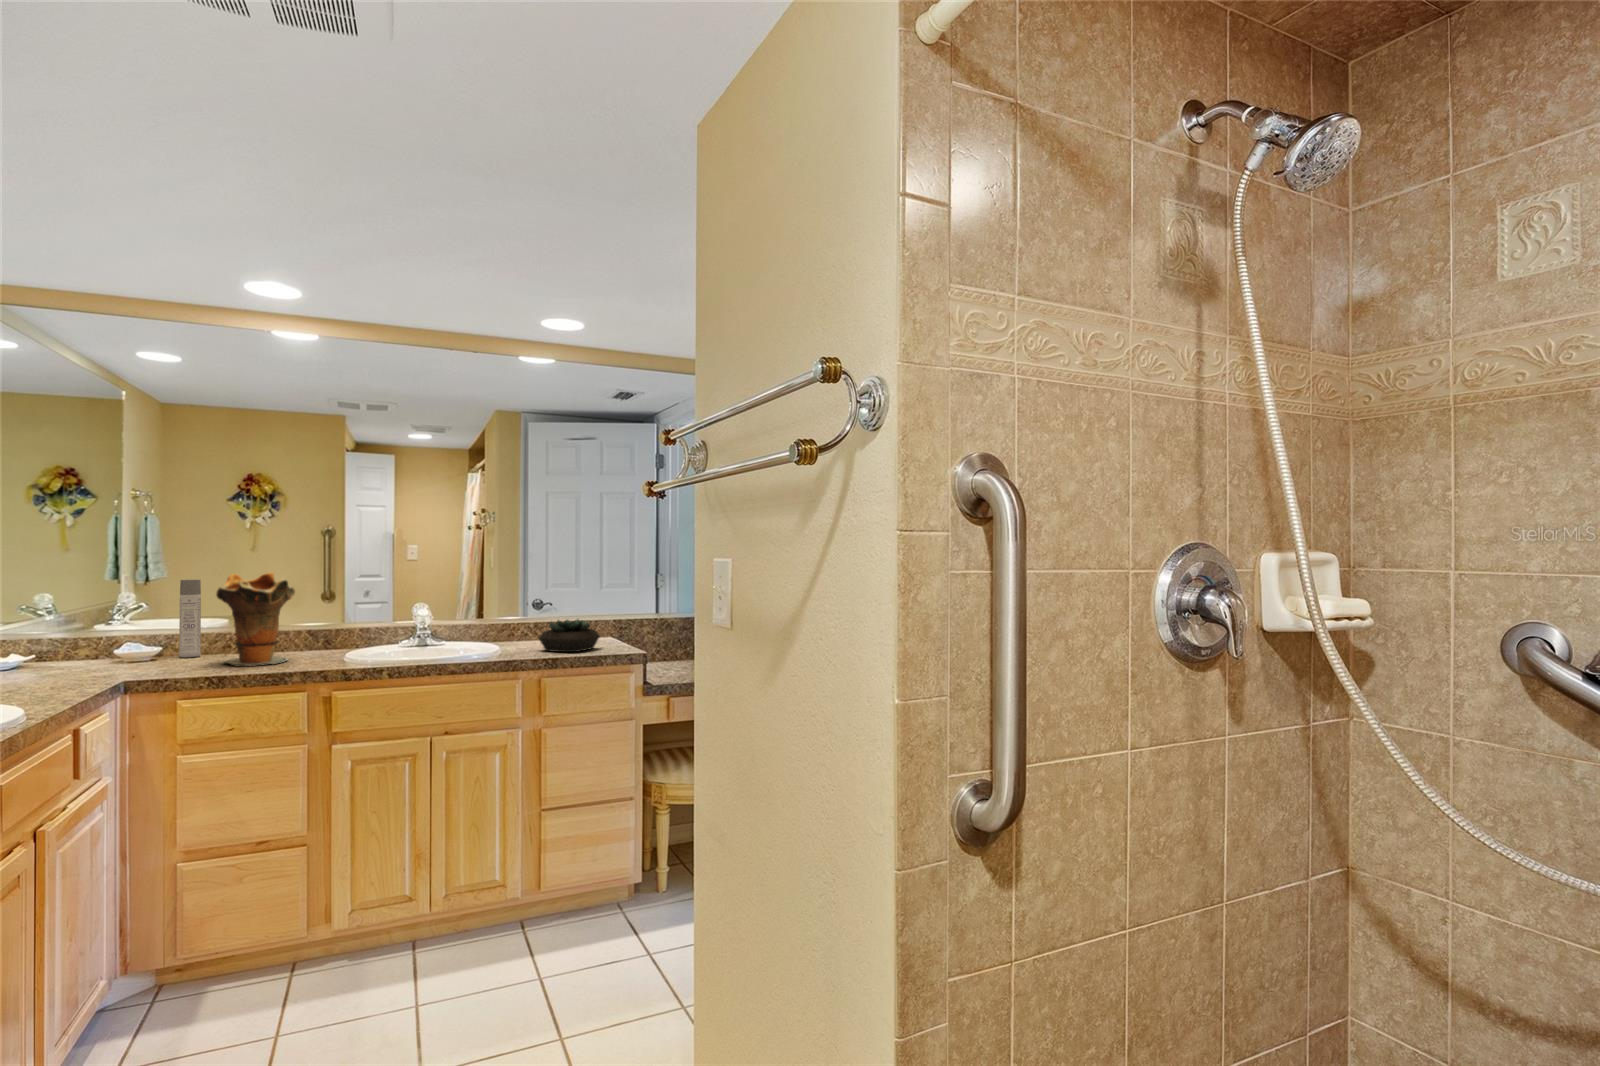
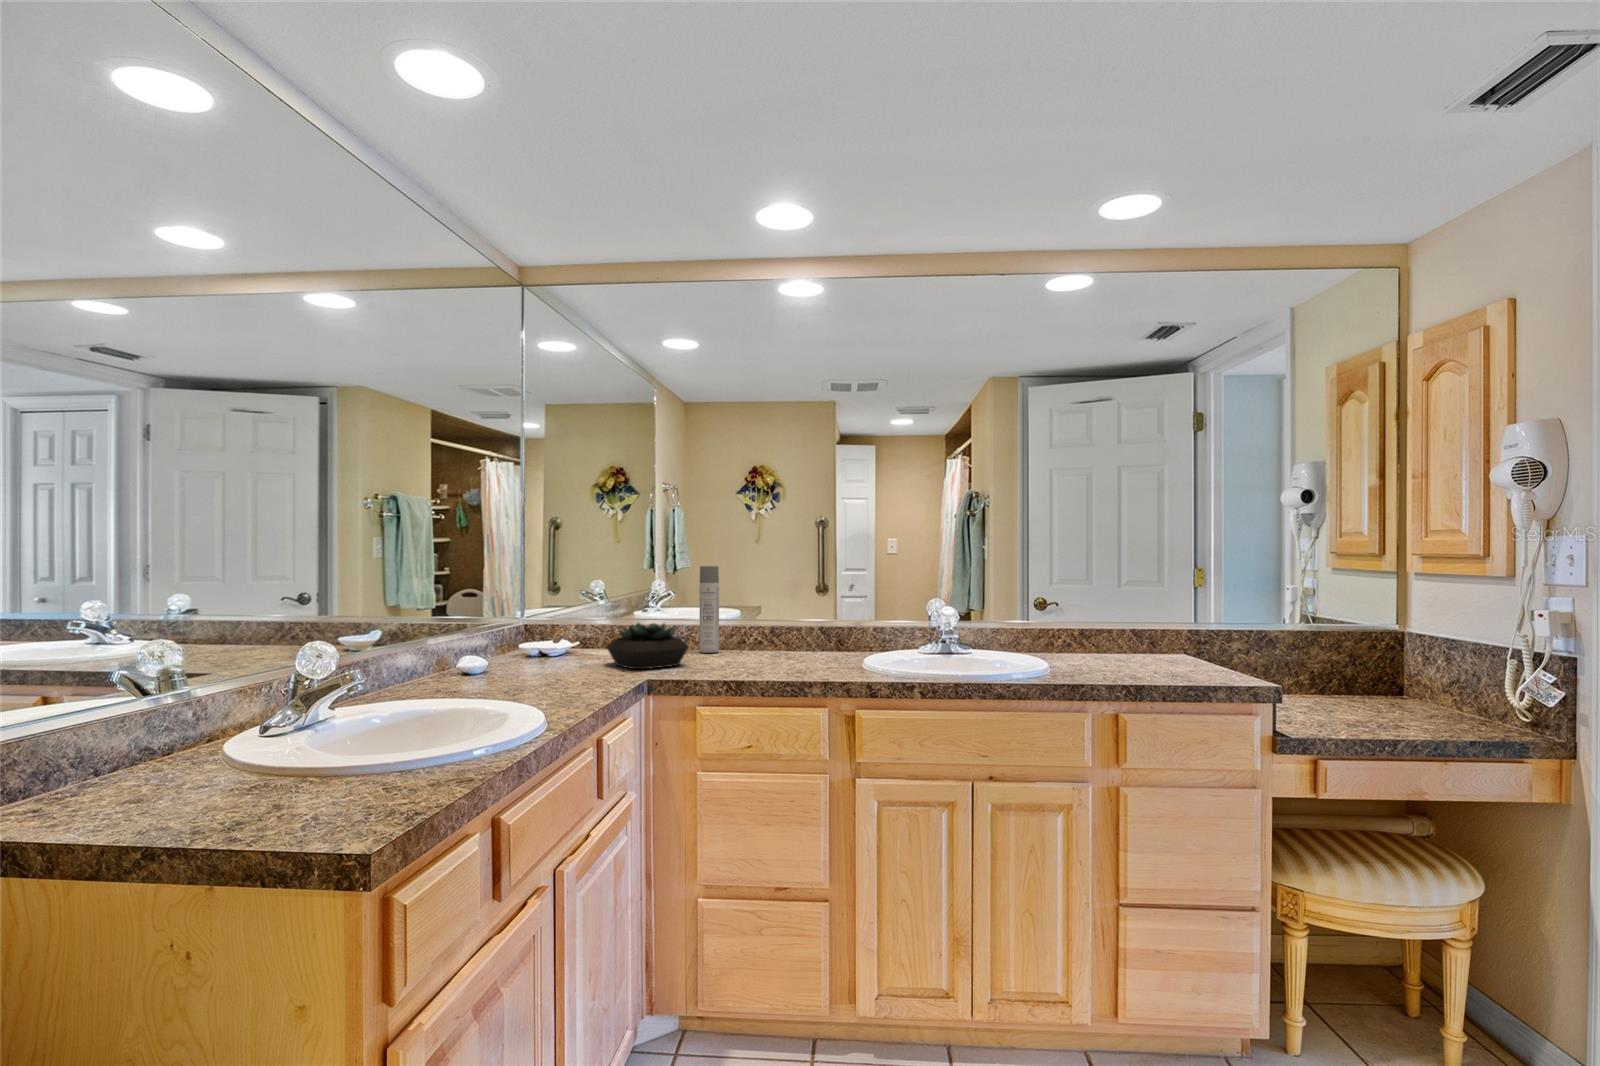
decorative vase: present [216,573,295,666] -> none [733,558,812,669]
succulent plant: present [539,619,600,652] -> present [607,623,689,669]

